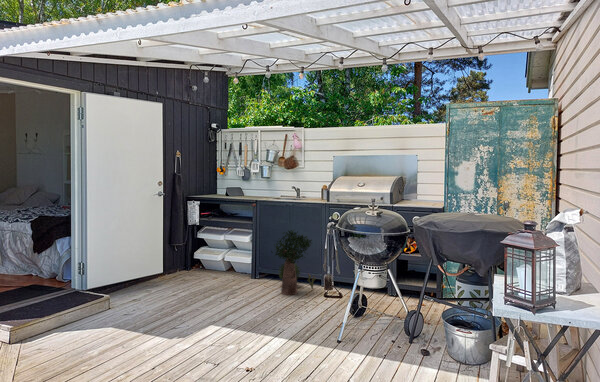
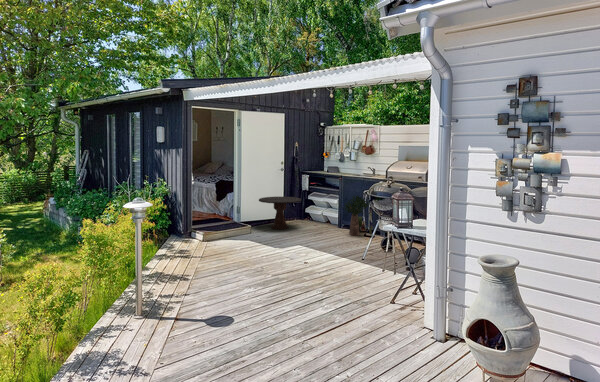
side table: none [121,238,197,296] -> present [259,197,301,230]

